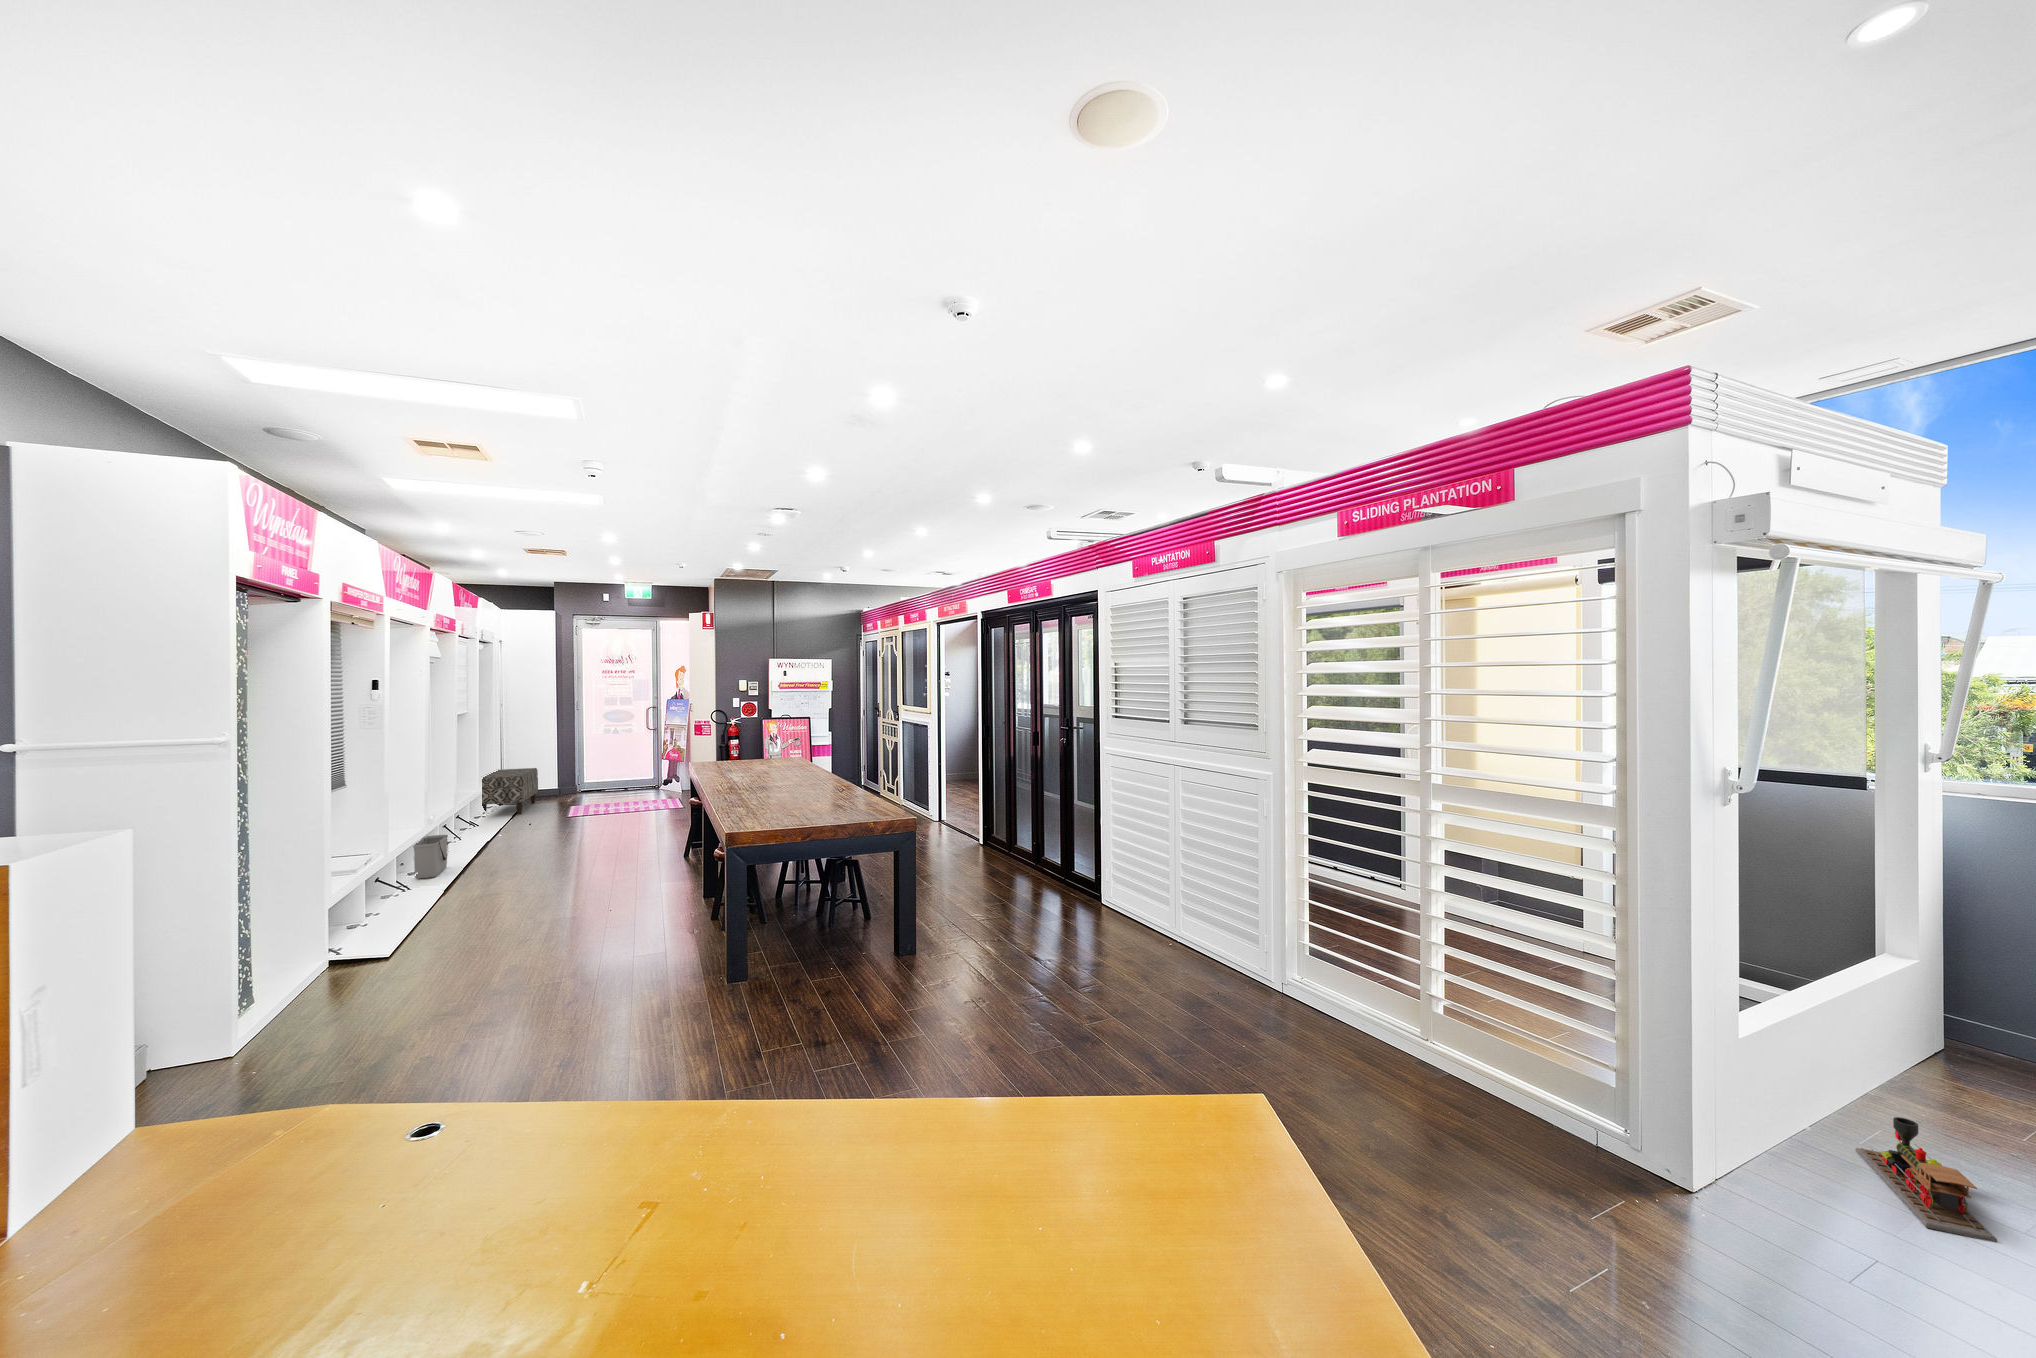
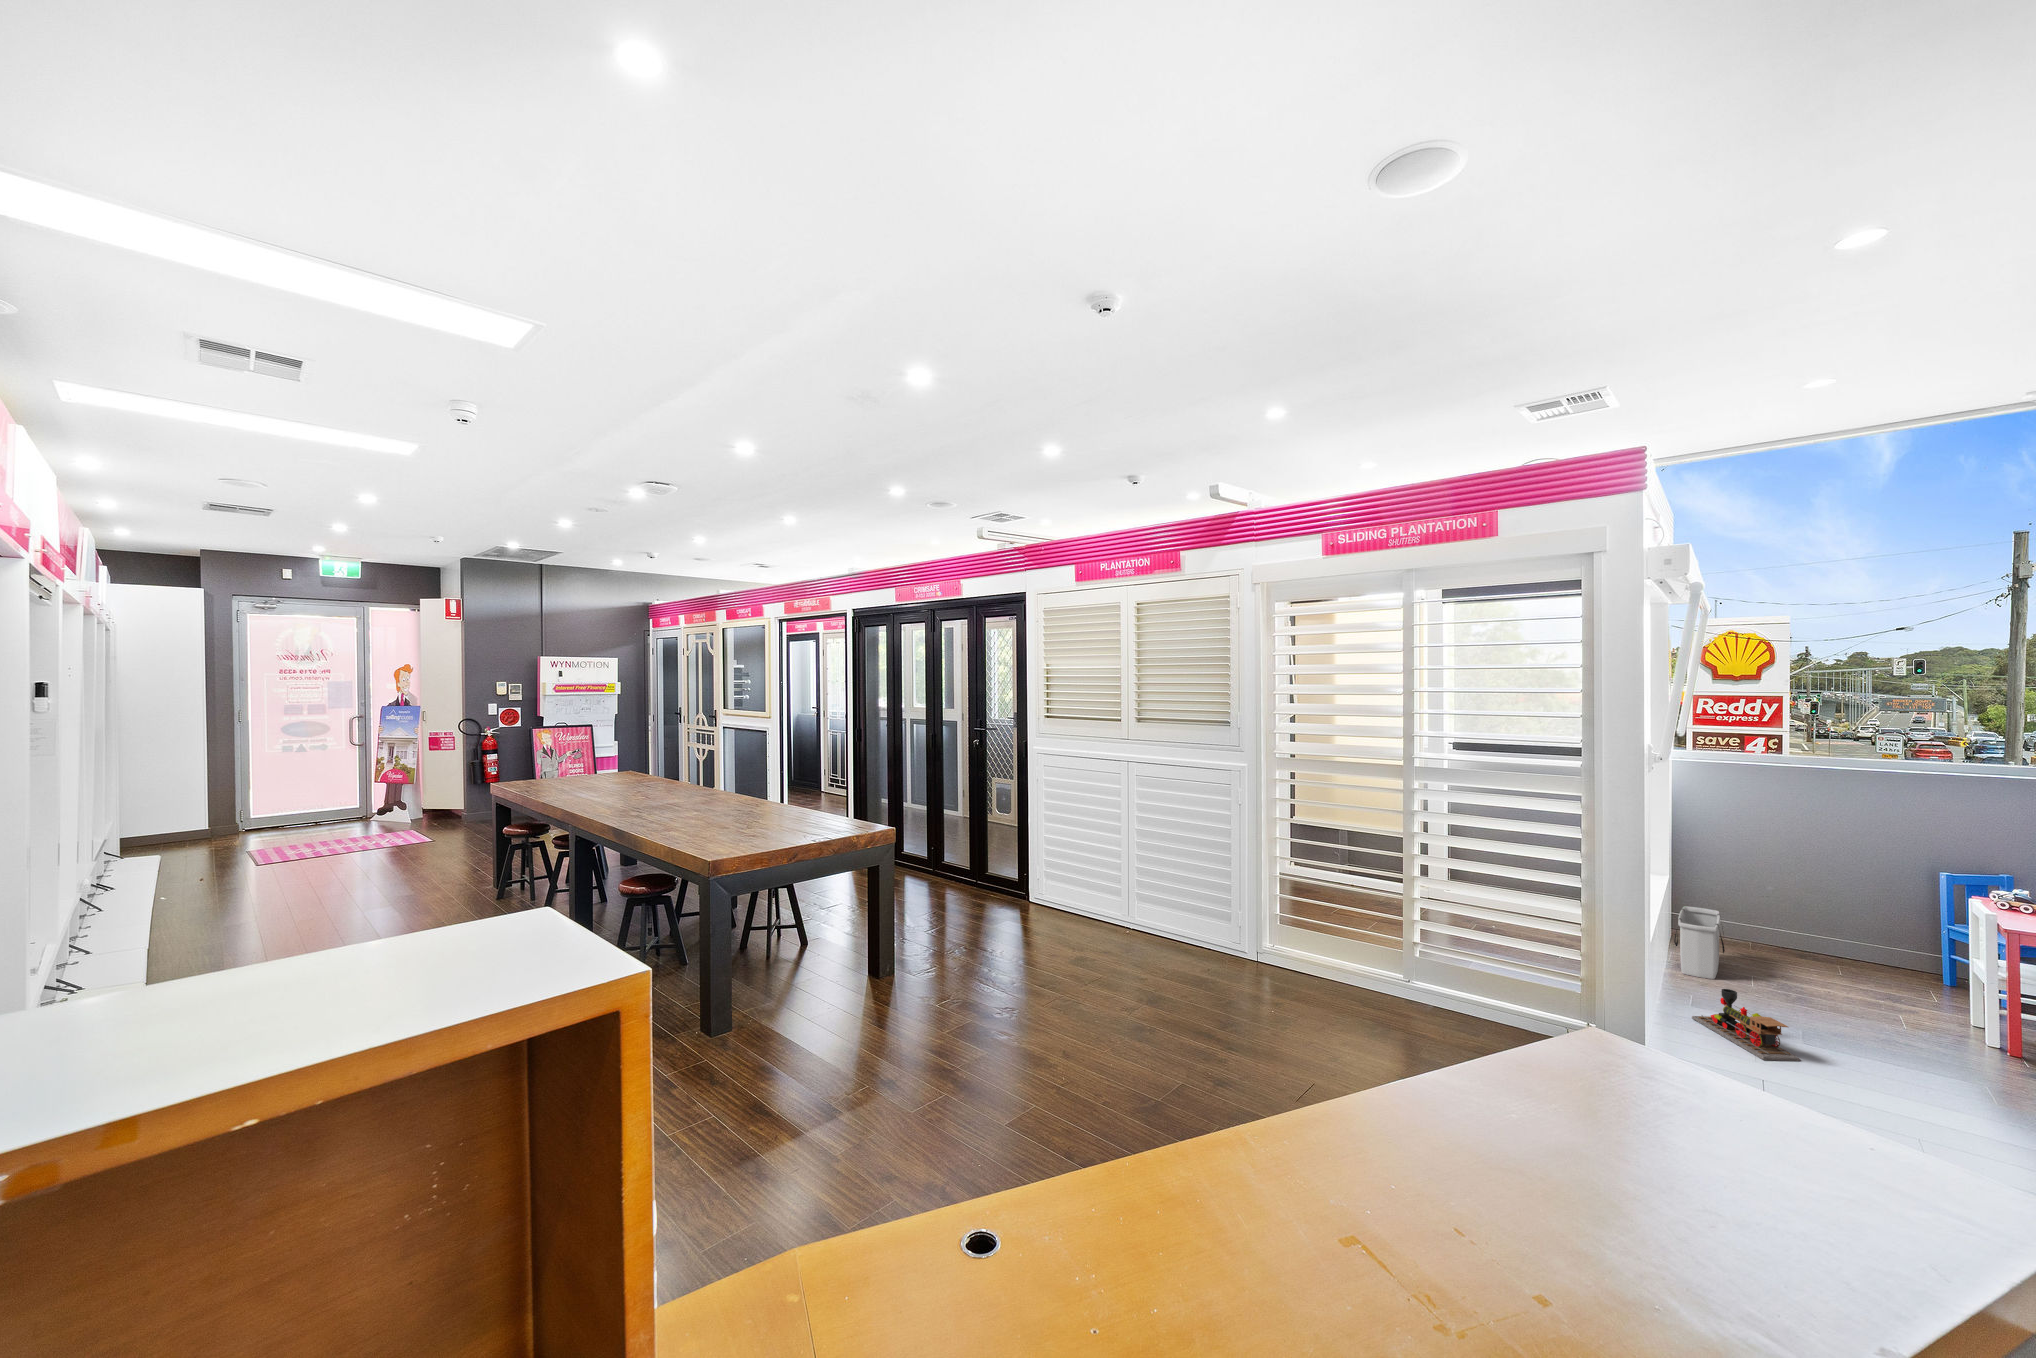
bench: present [482,768,538,817] -> none [112,800,196,870]
storage bin: present [413,835,448,879] -> present [1674,906,1725,979]

